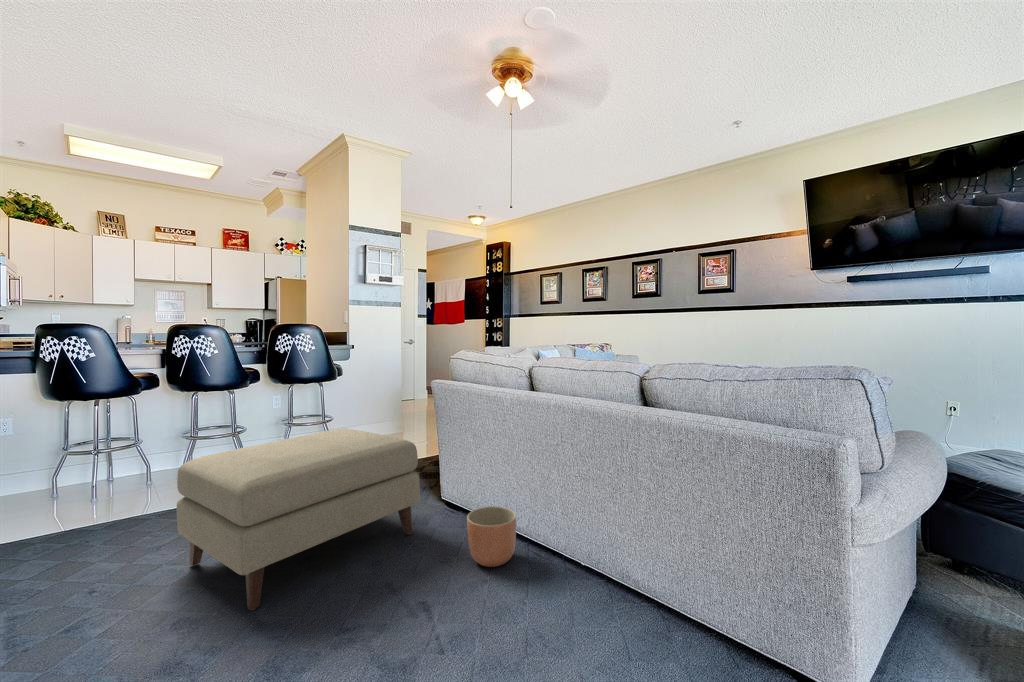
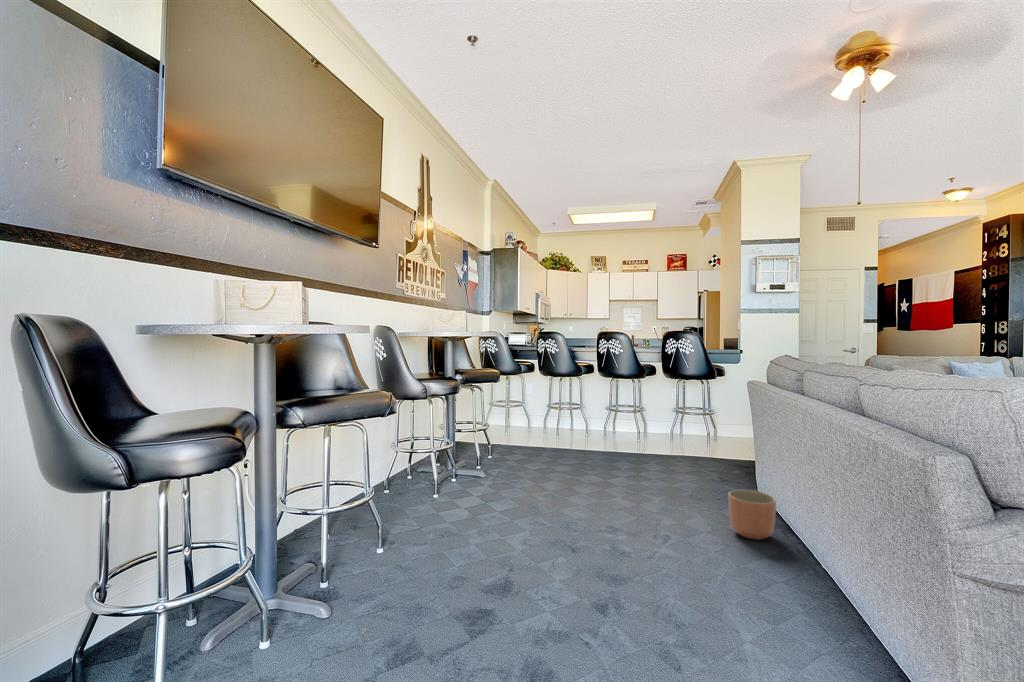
ottoman: present [177,428,420,610] -> none [572,411,718,501]

